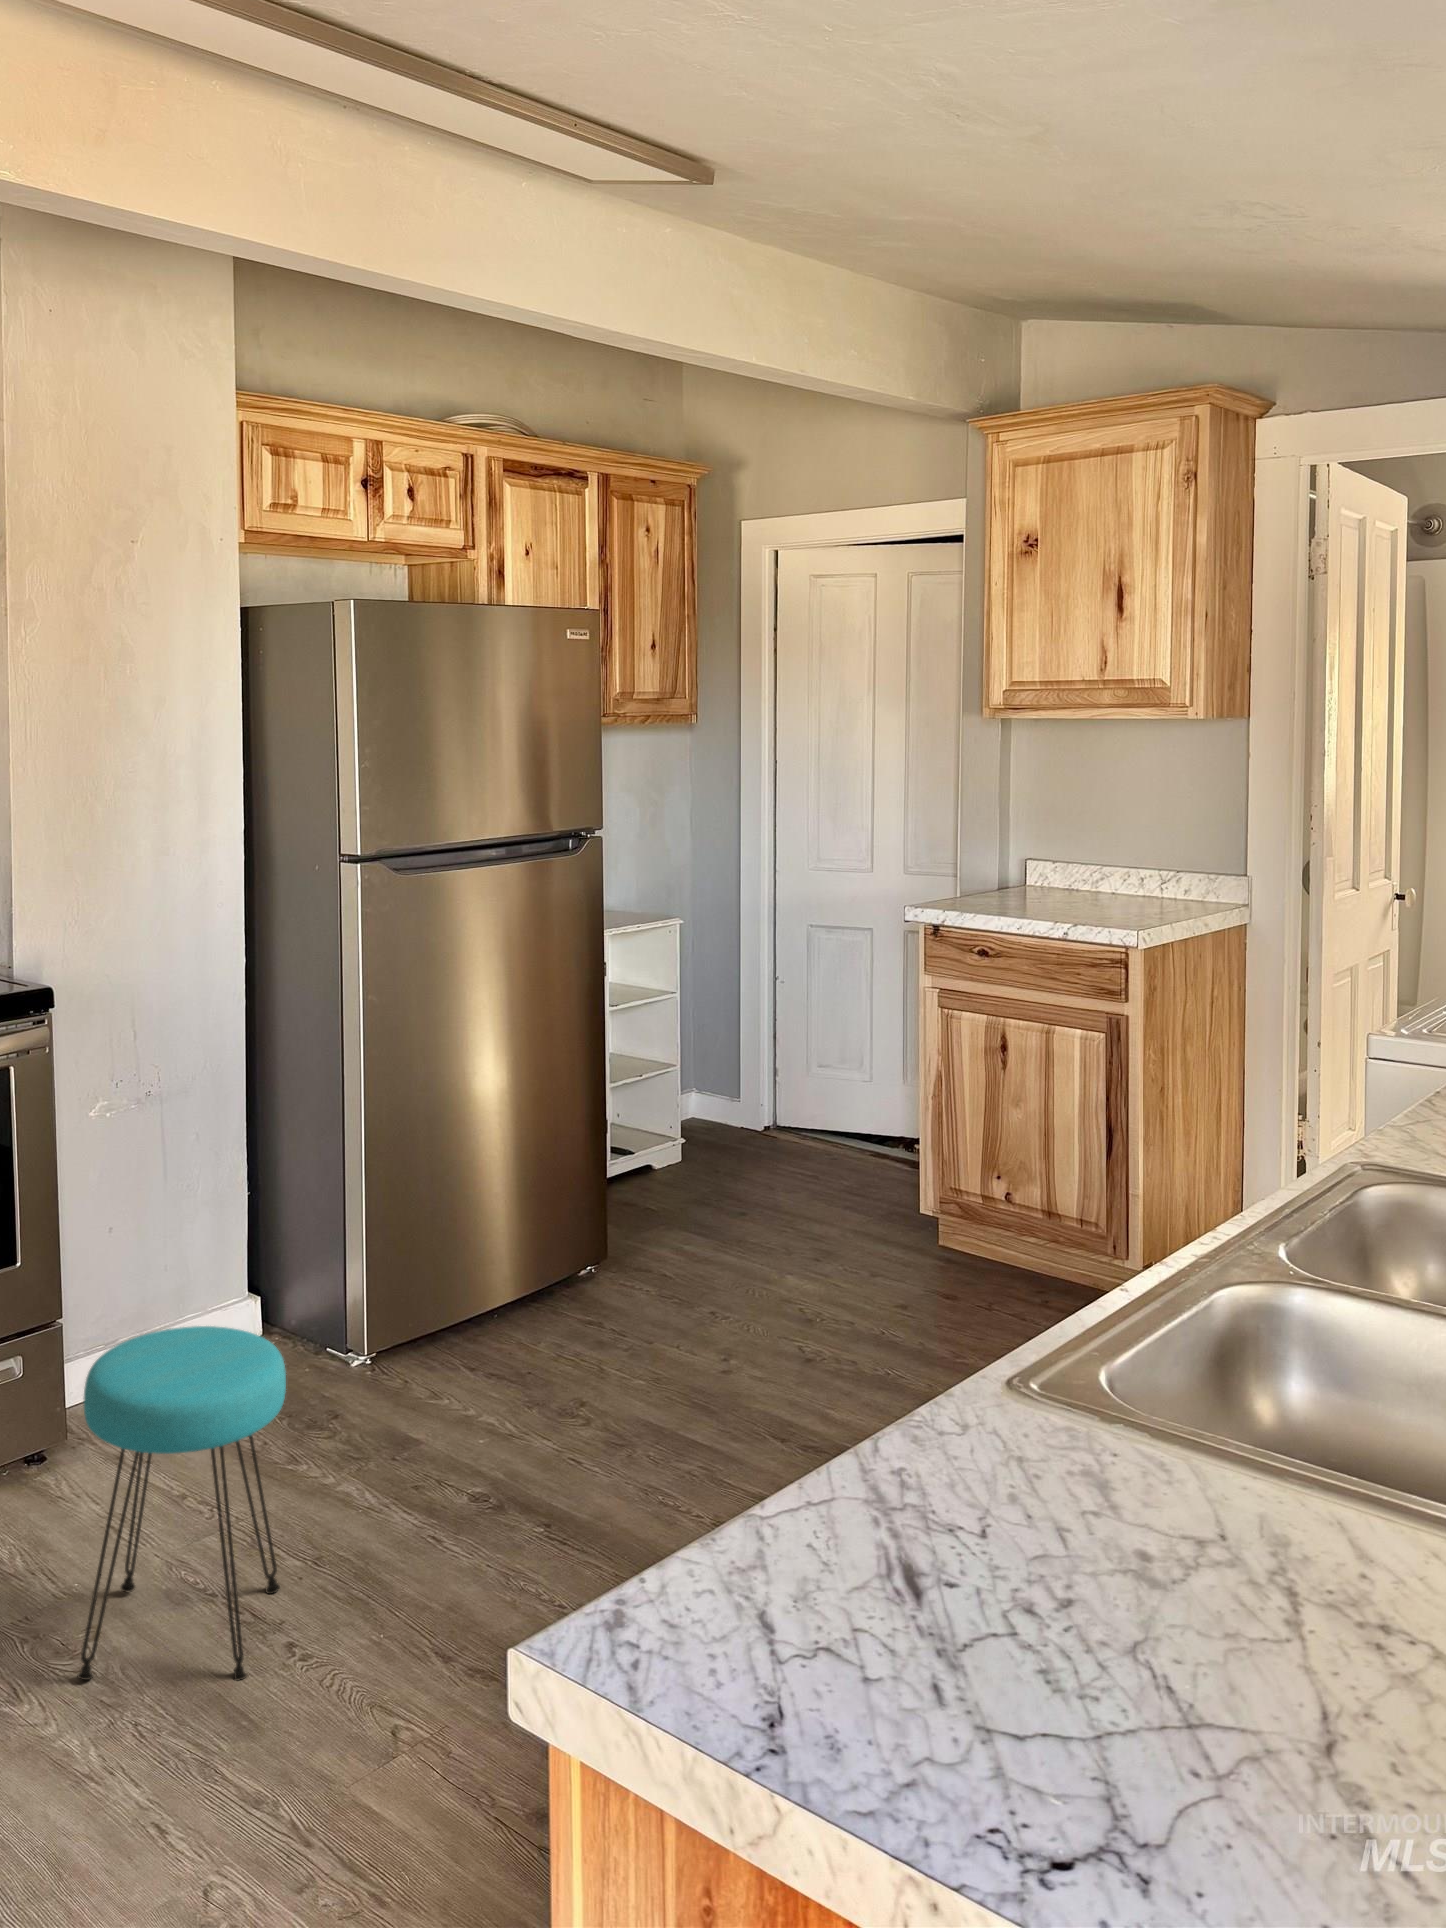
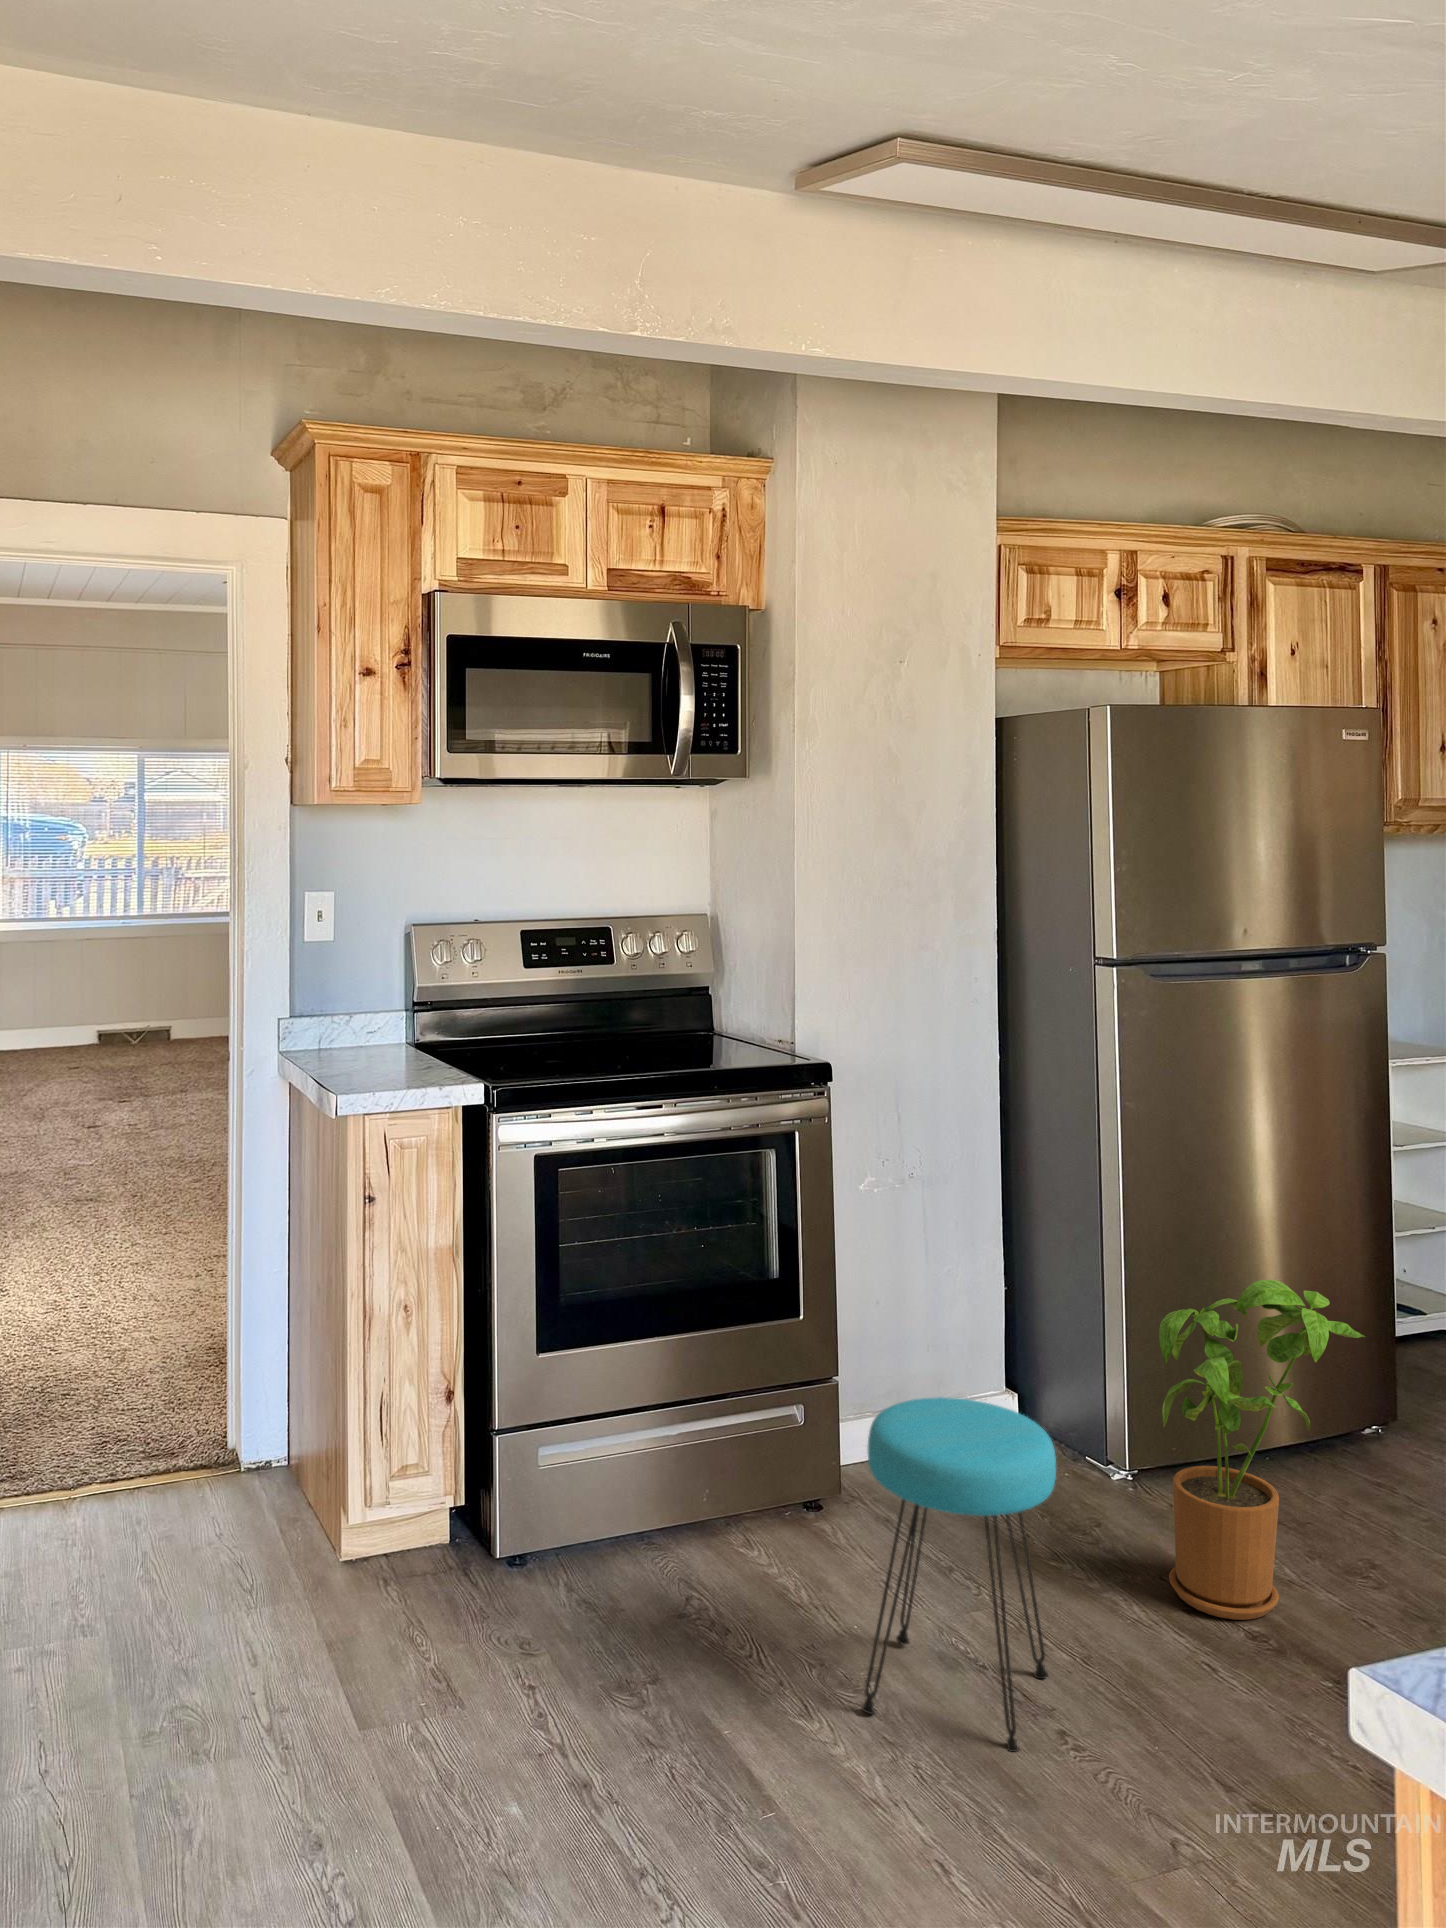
house plant: none [394,1159,579,1487] -> present [1159,1280,1365,1620]

